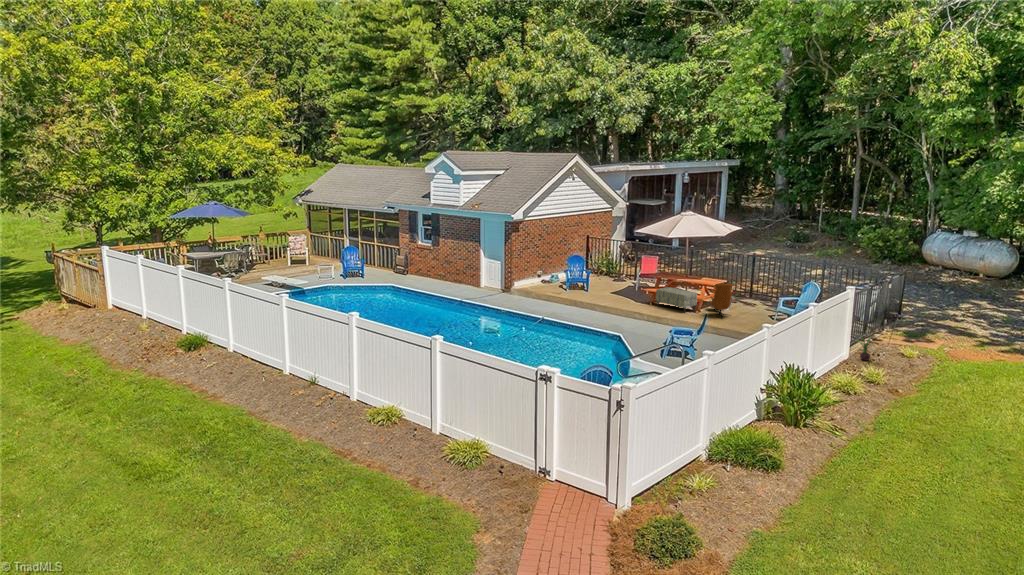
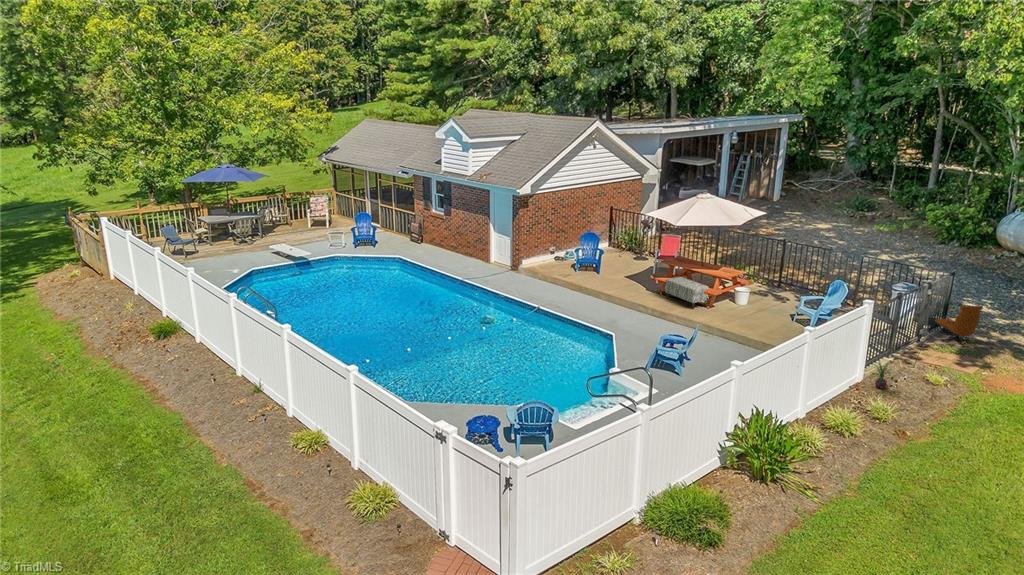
lounge chair: present [709,284,732,317] -> present [935,305,983,346]

